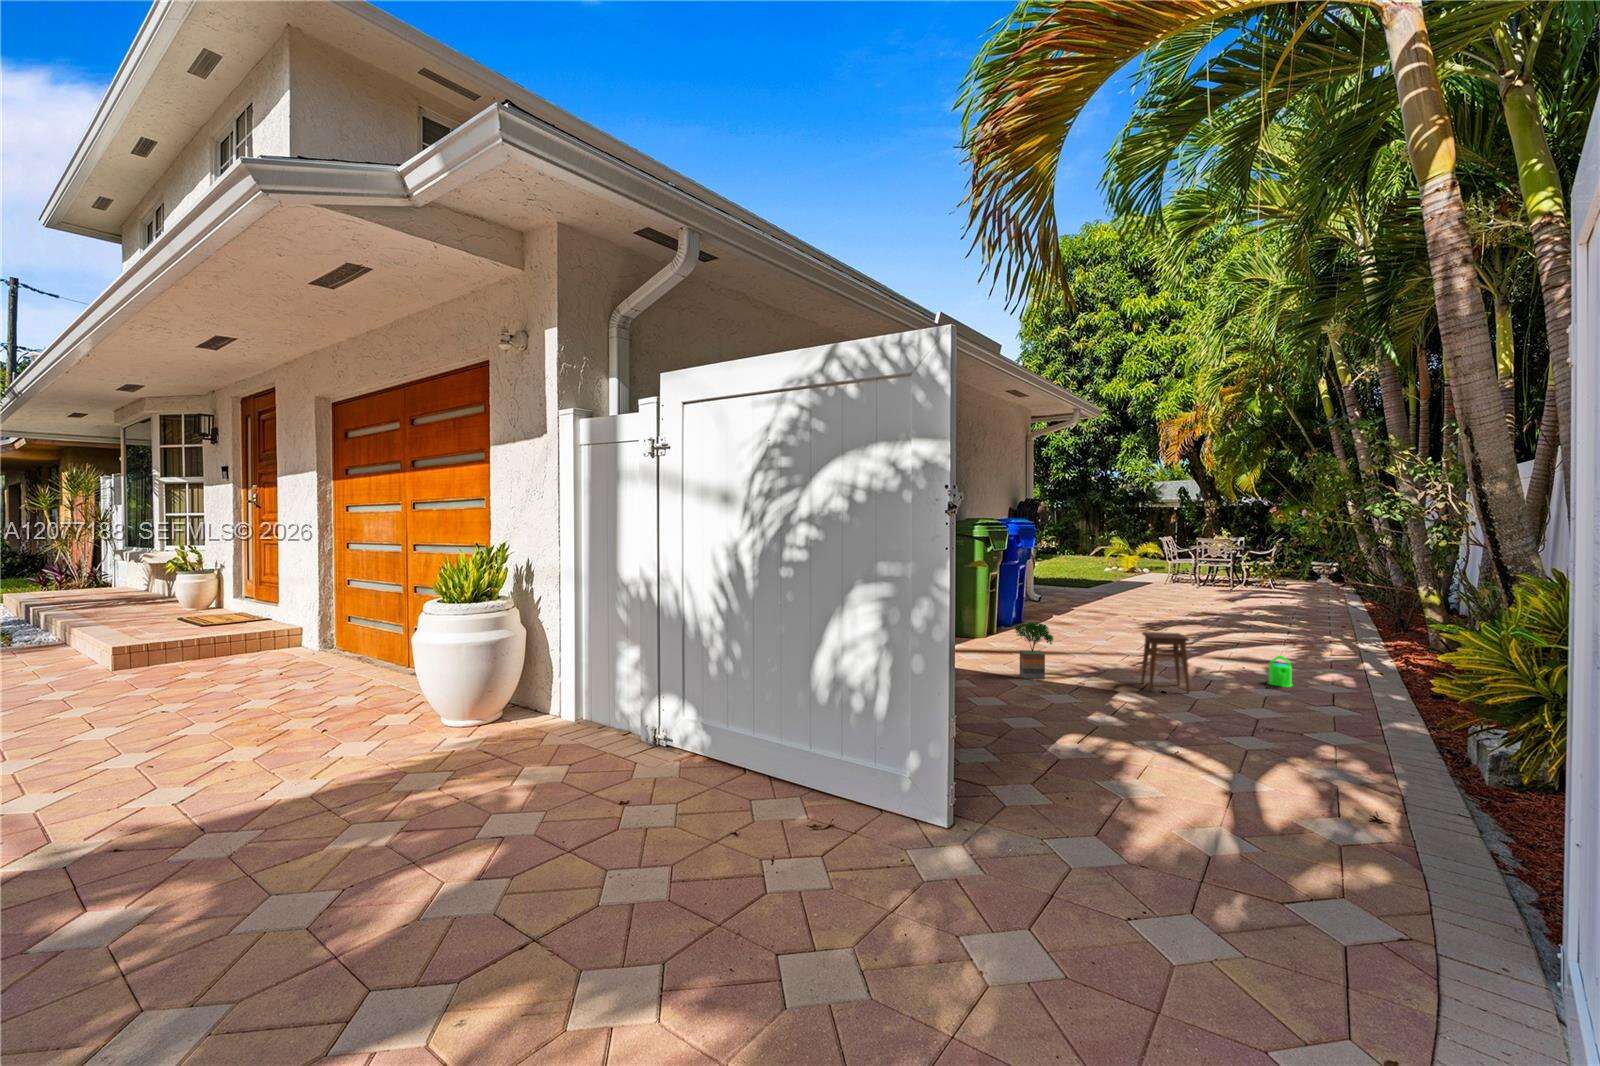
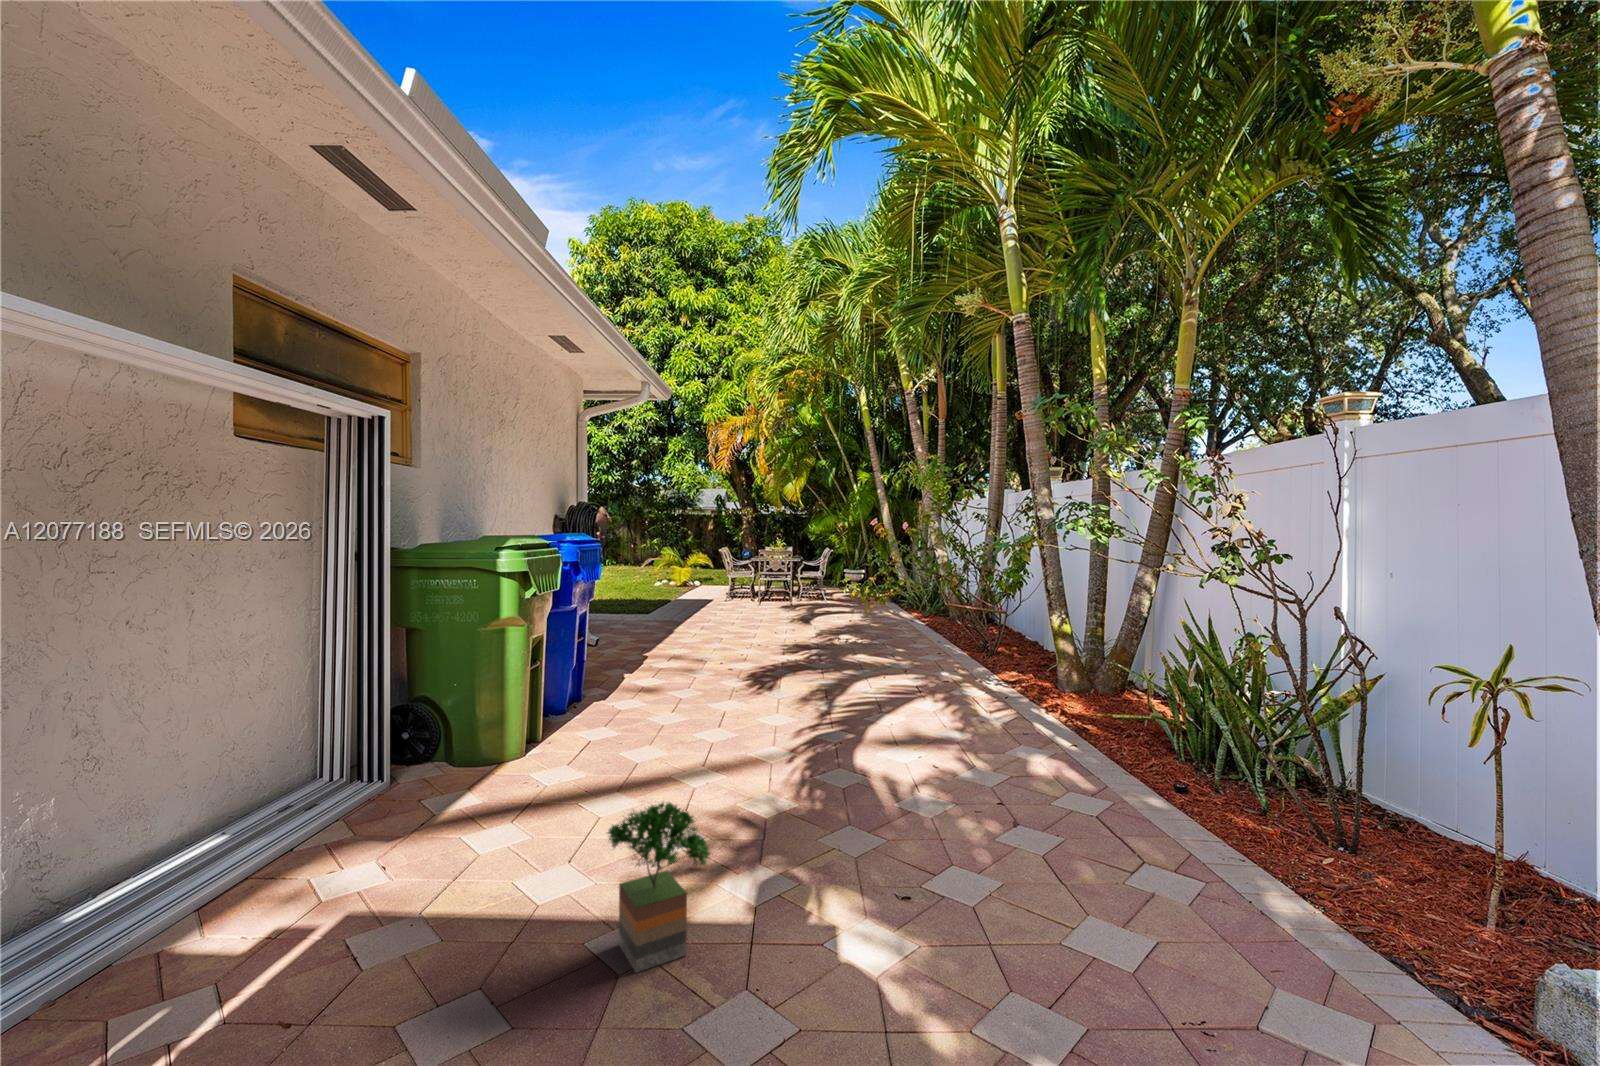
stool: present [1141,632,1190,693] -> none [882,783,995,948]
watering can: present [1268,656,1293,687] -> none [1042,784,1090,843]

